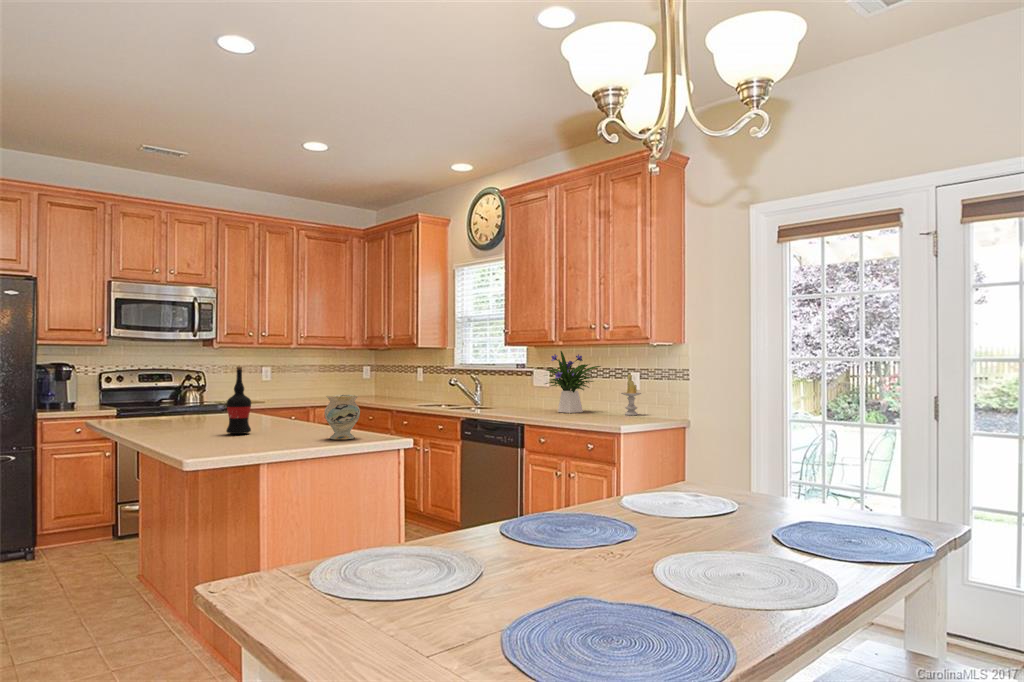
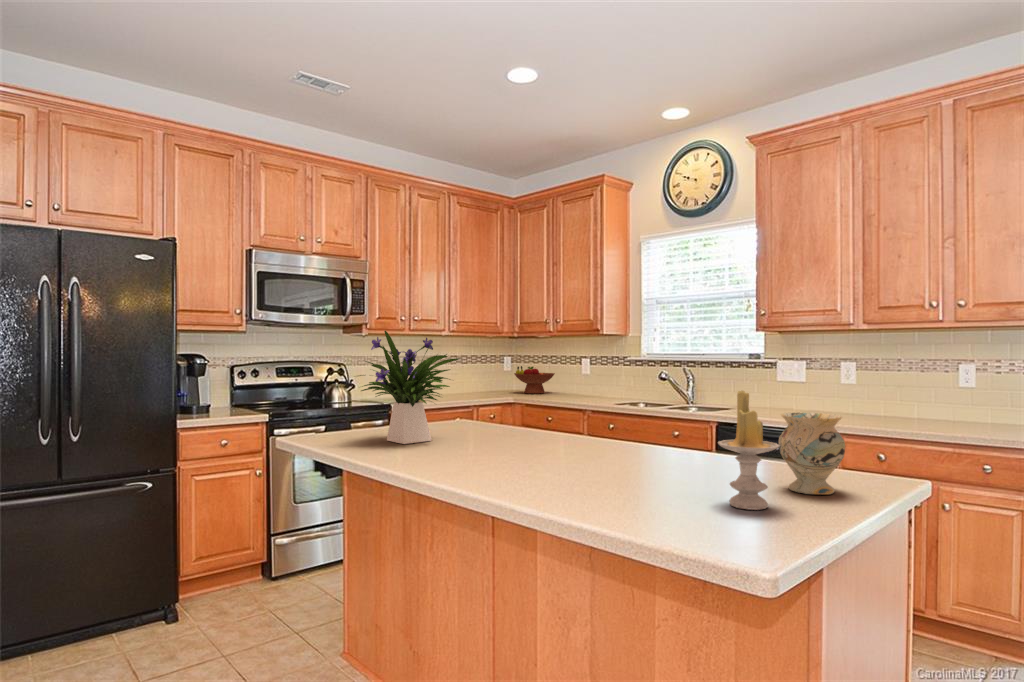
flower arrangement: present [545,351,601,413] -> present [360,331,459,444]
wine bottle: present [226,367,251,434] -> none [573,364,613,477]
candle: present [621,374,641,415] -> present [718,391,780,510]
fruit bowl: none [360,375,396,398] -> present [514,366,555,394]

